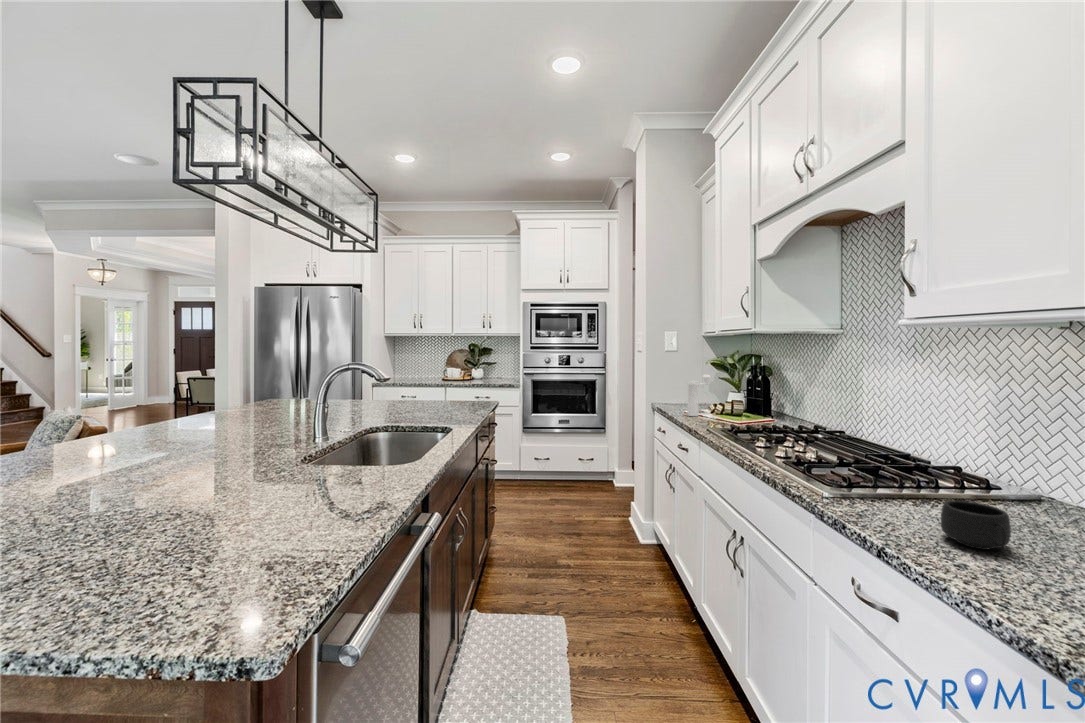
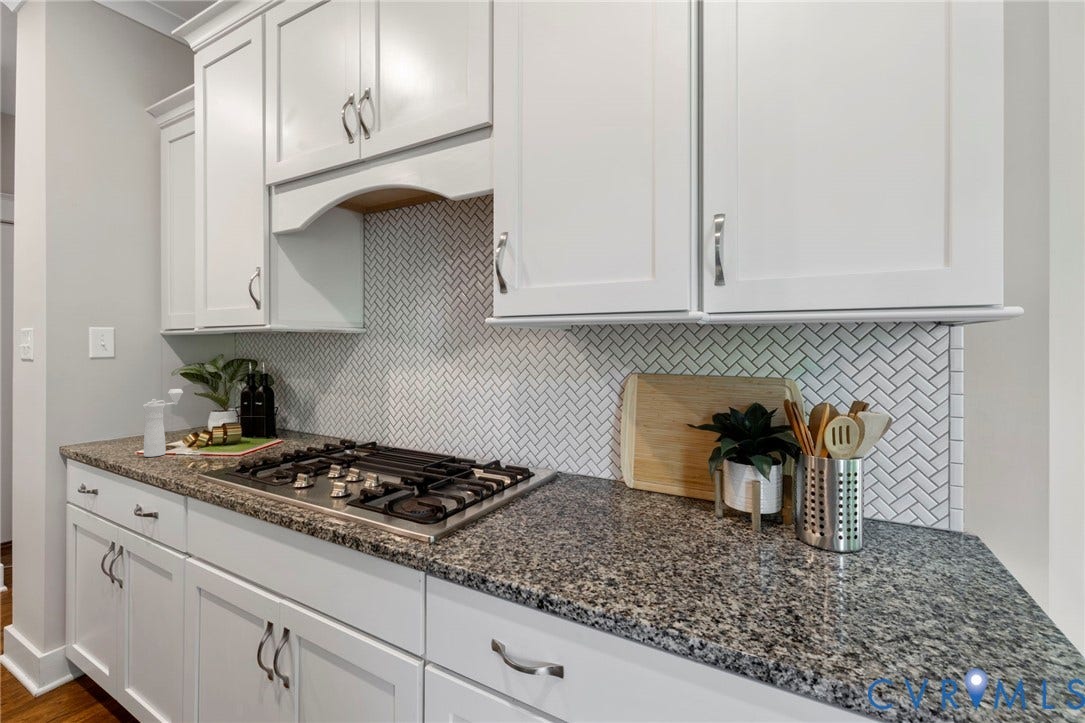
mug: present [941,501,1011,549] -> none [565,505,625,555]

